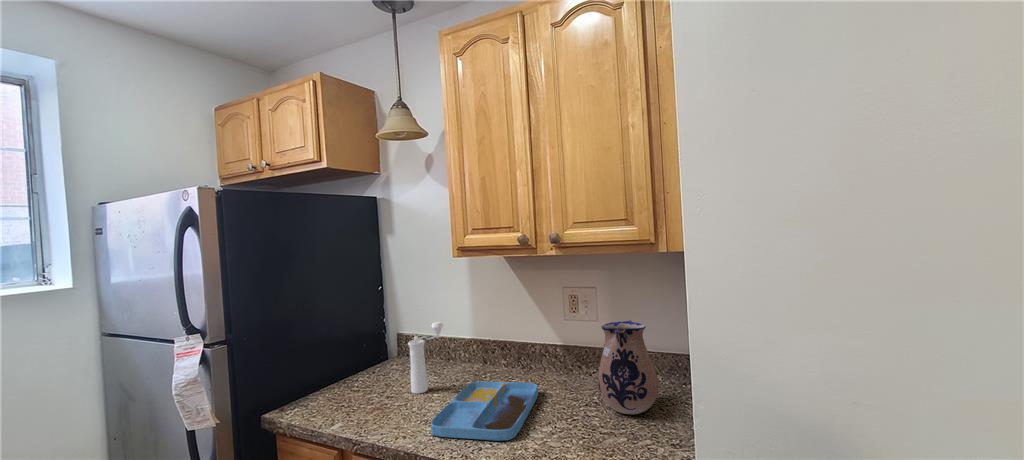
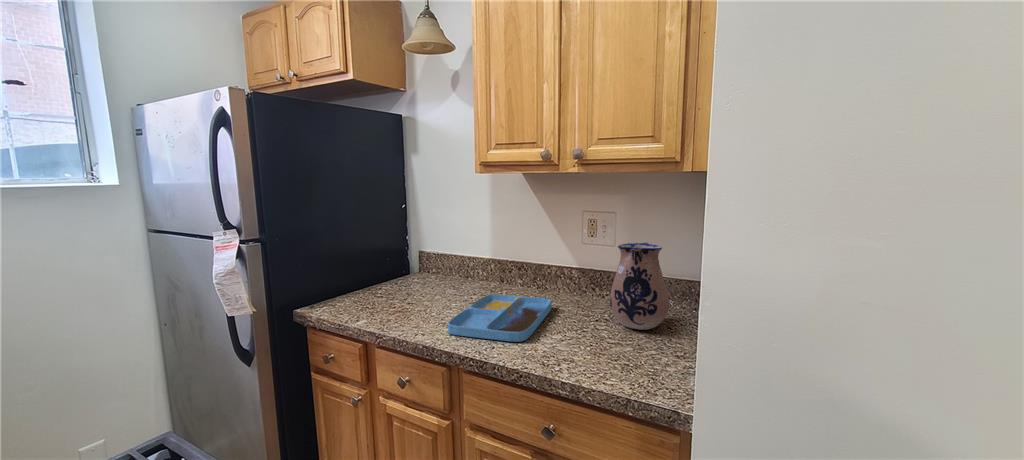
pepper mill: present [408,322,443,394] -> none [429,238,464,302]

